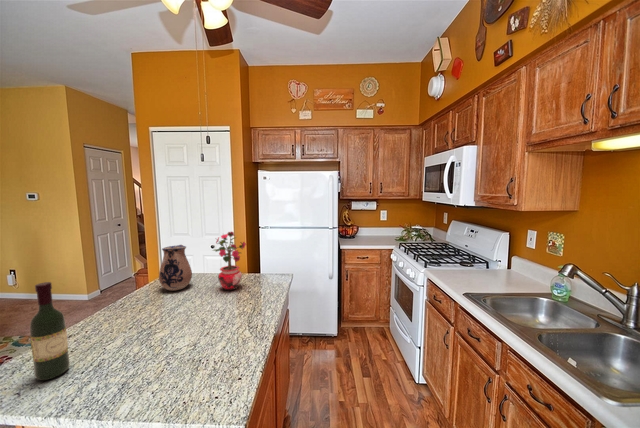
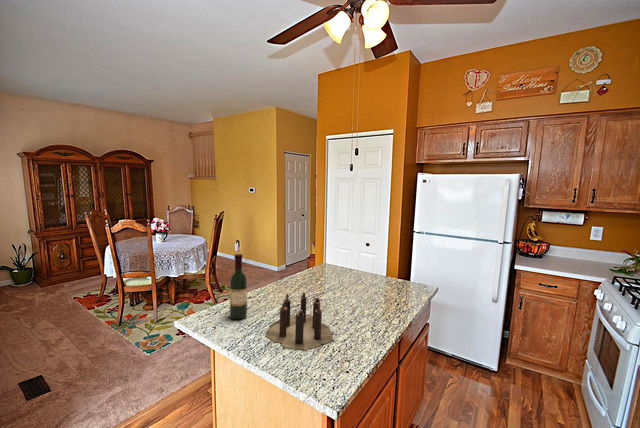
potted plant: present [214,232,246,290] -> none [356,235,388,291]
ceramic pitcher: present [159,245,192,290] -> none [314,240,339,279]
candle: none [112,309,221,385] -> present [266,292,334,351]

